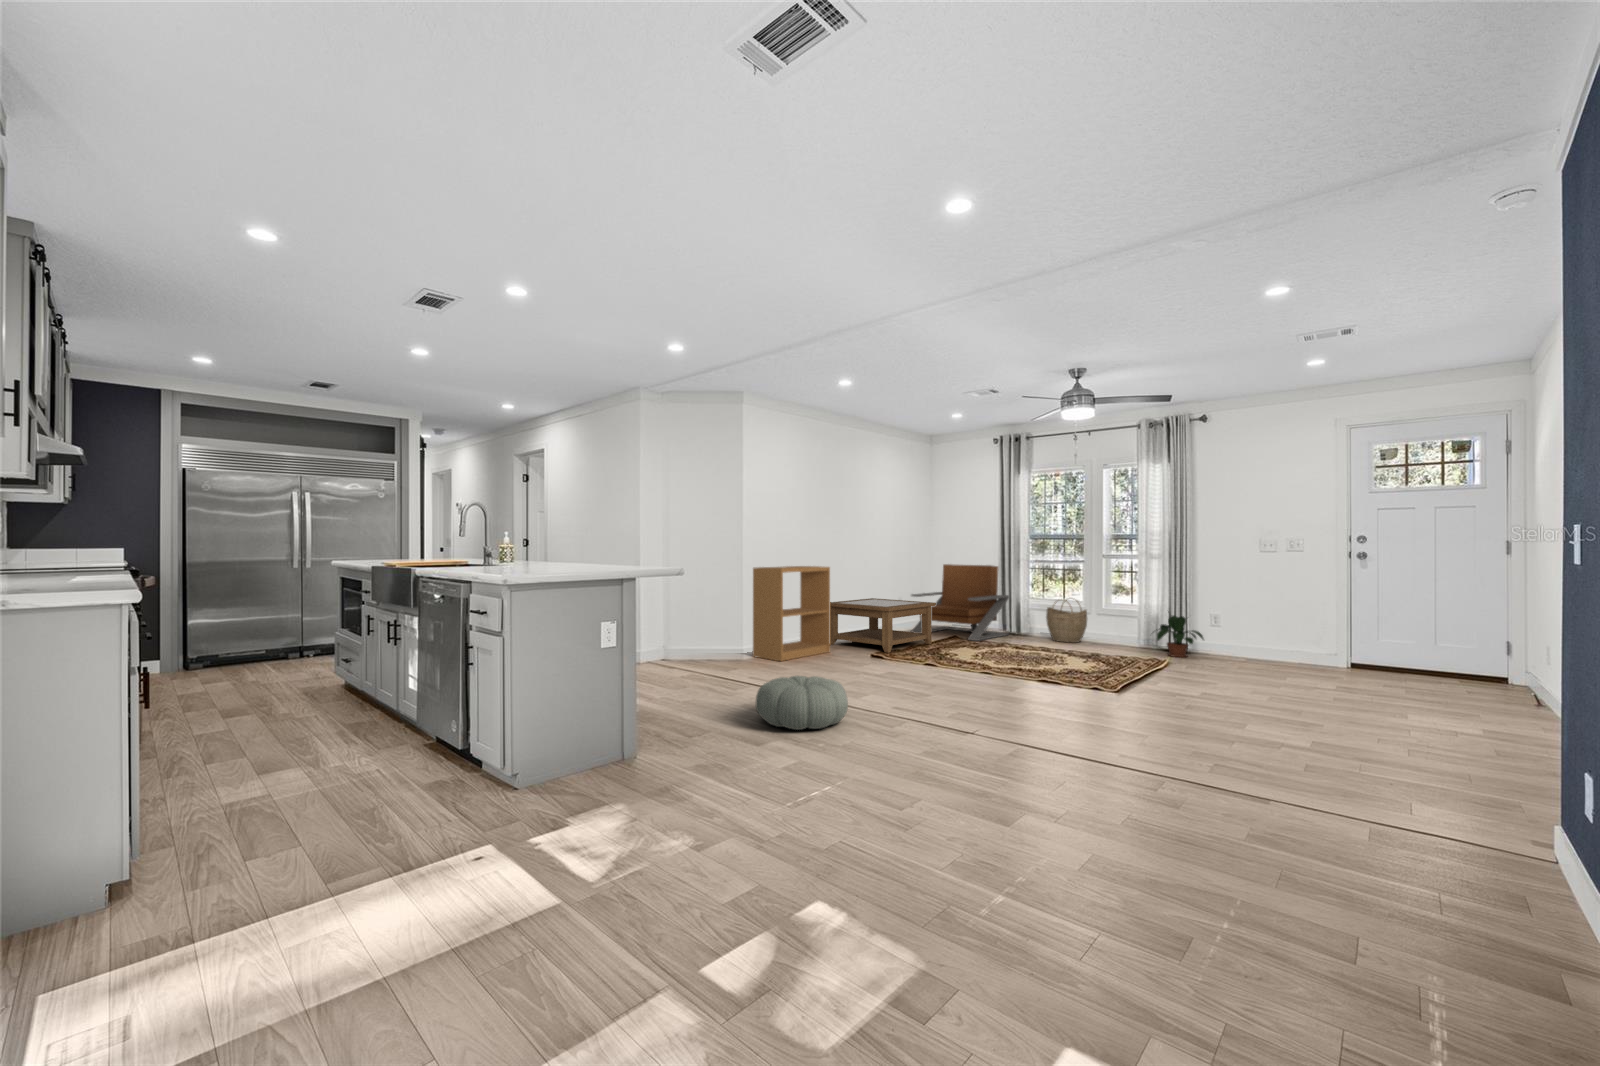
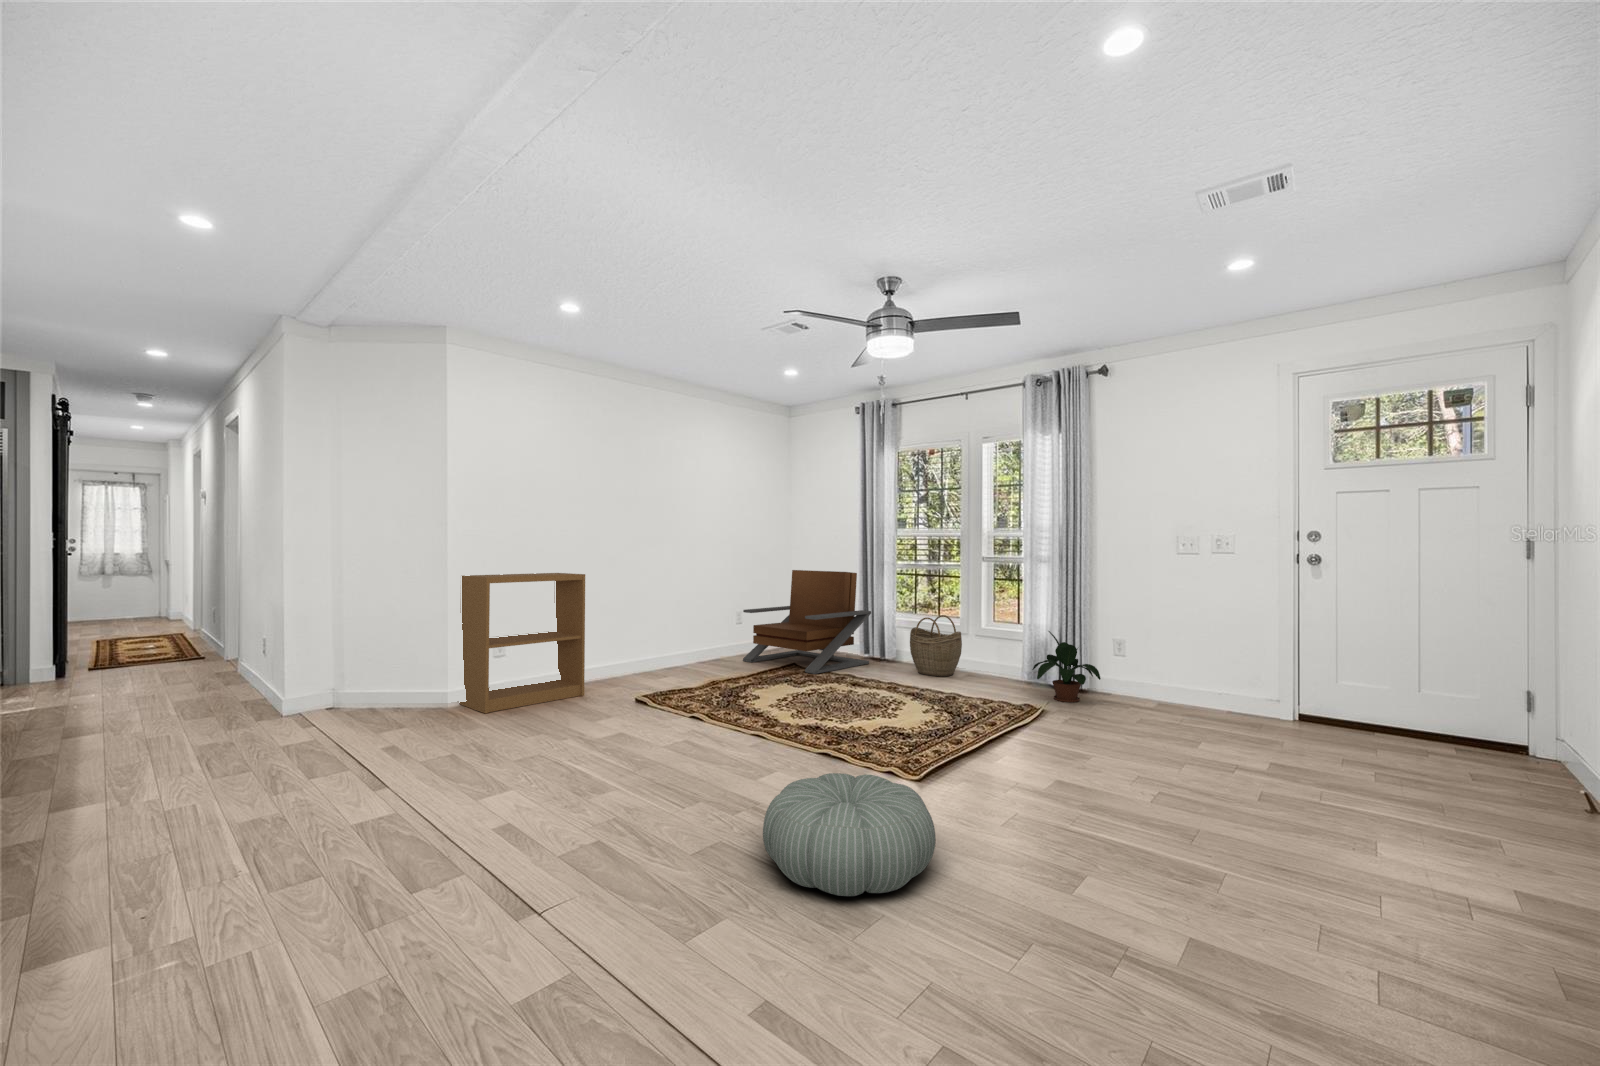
coffee table: present [830,598,936,653] -> none [599,615,753,696]
pouf: present [756,676,848,730] -> present [763,773,936,896]

